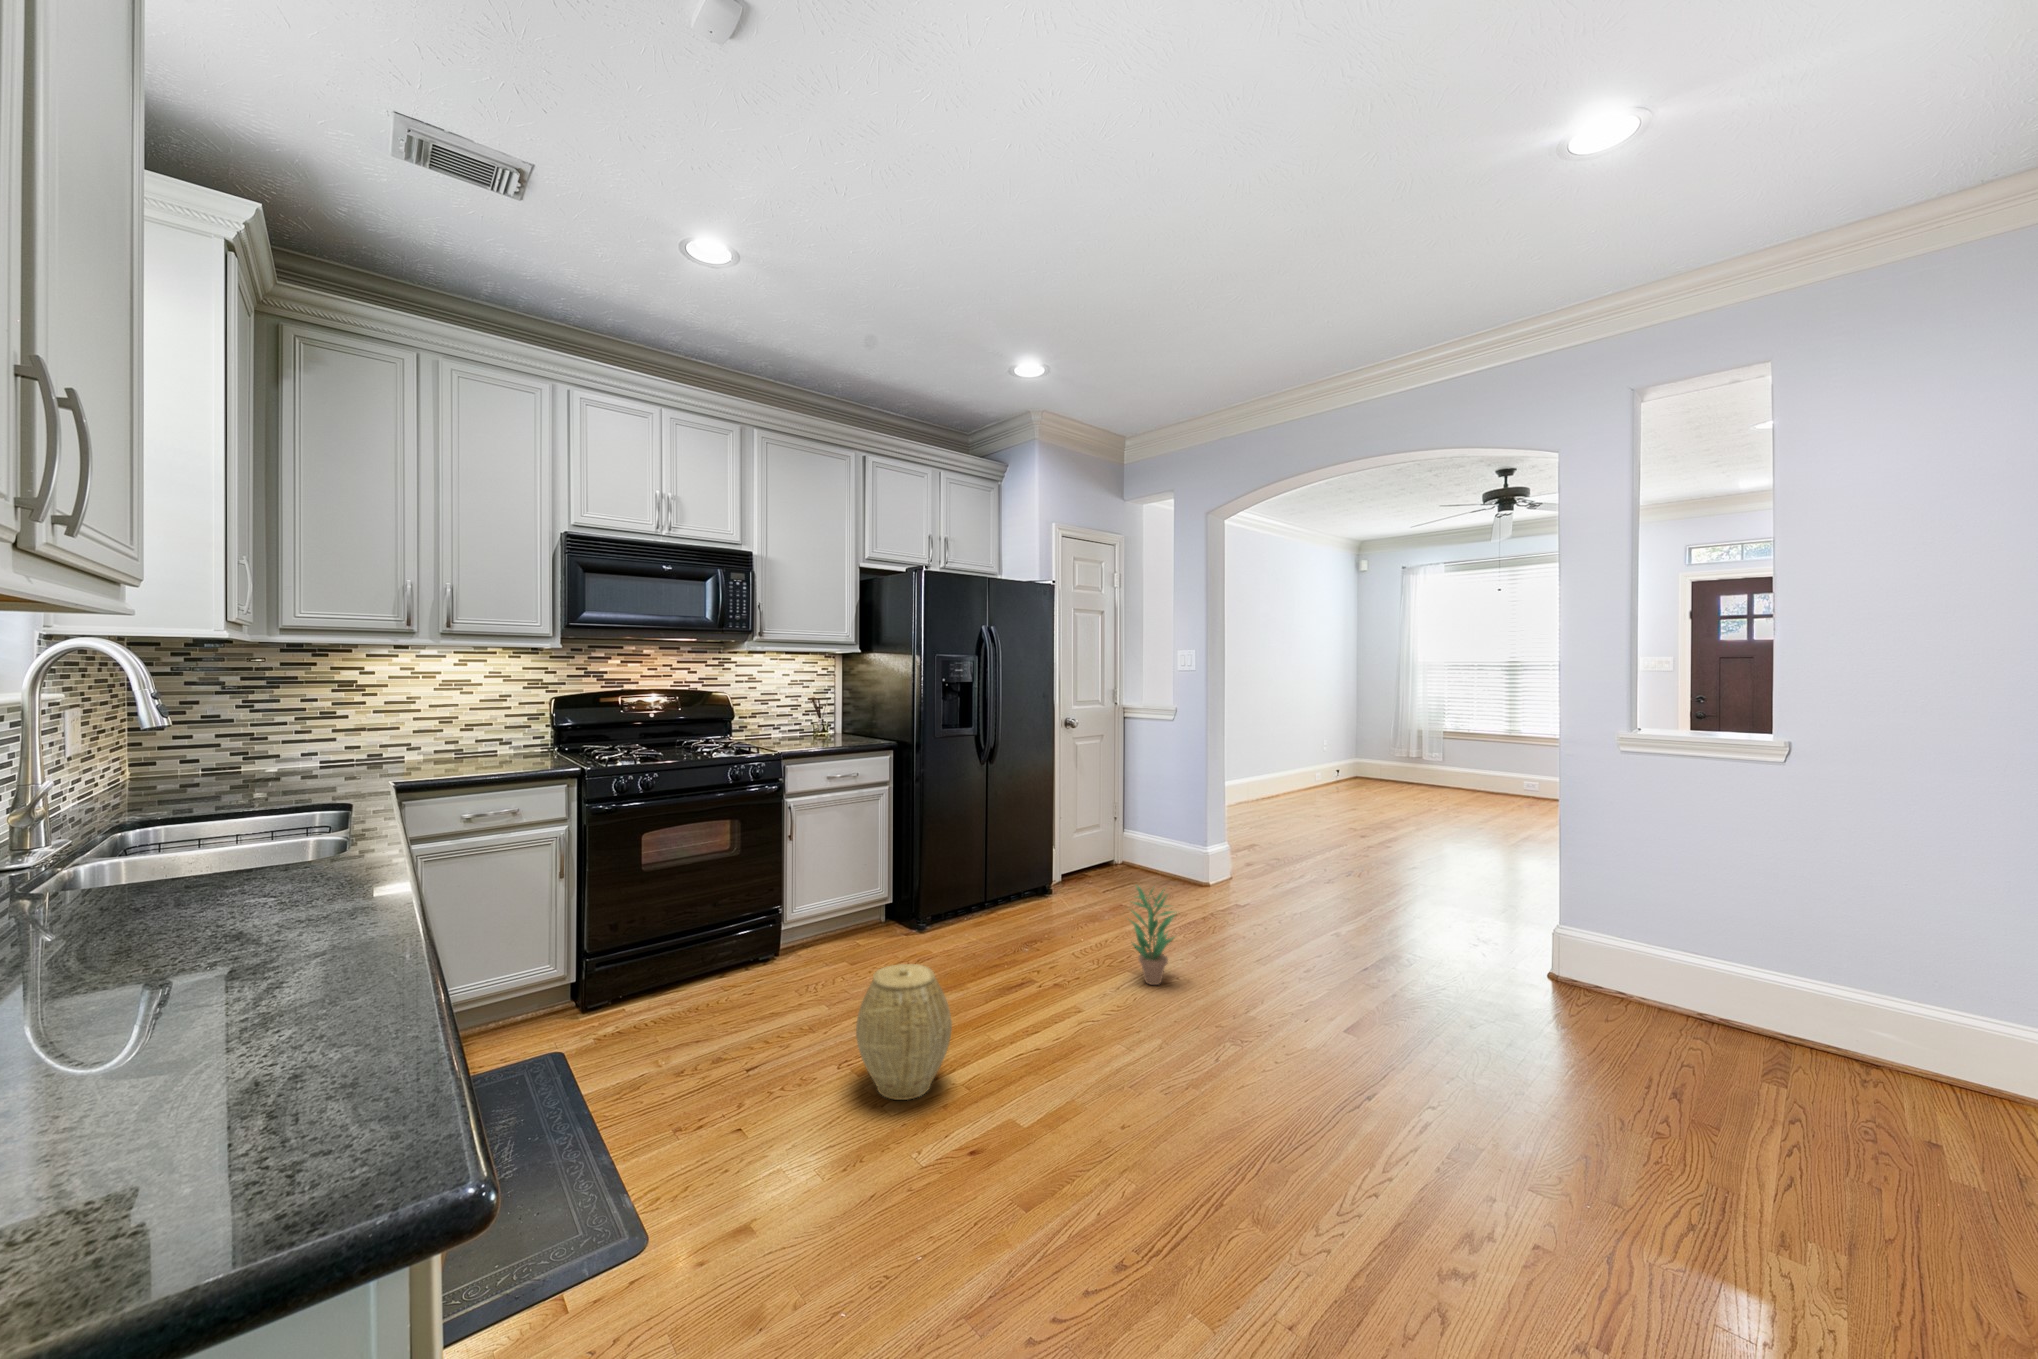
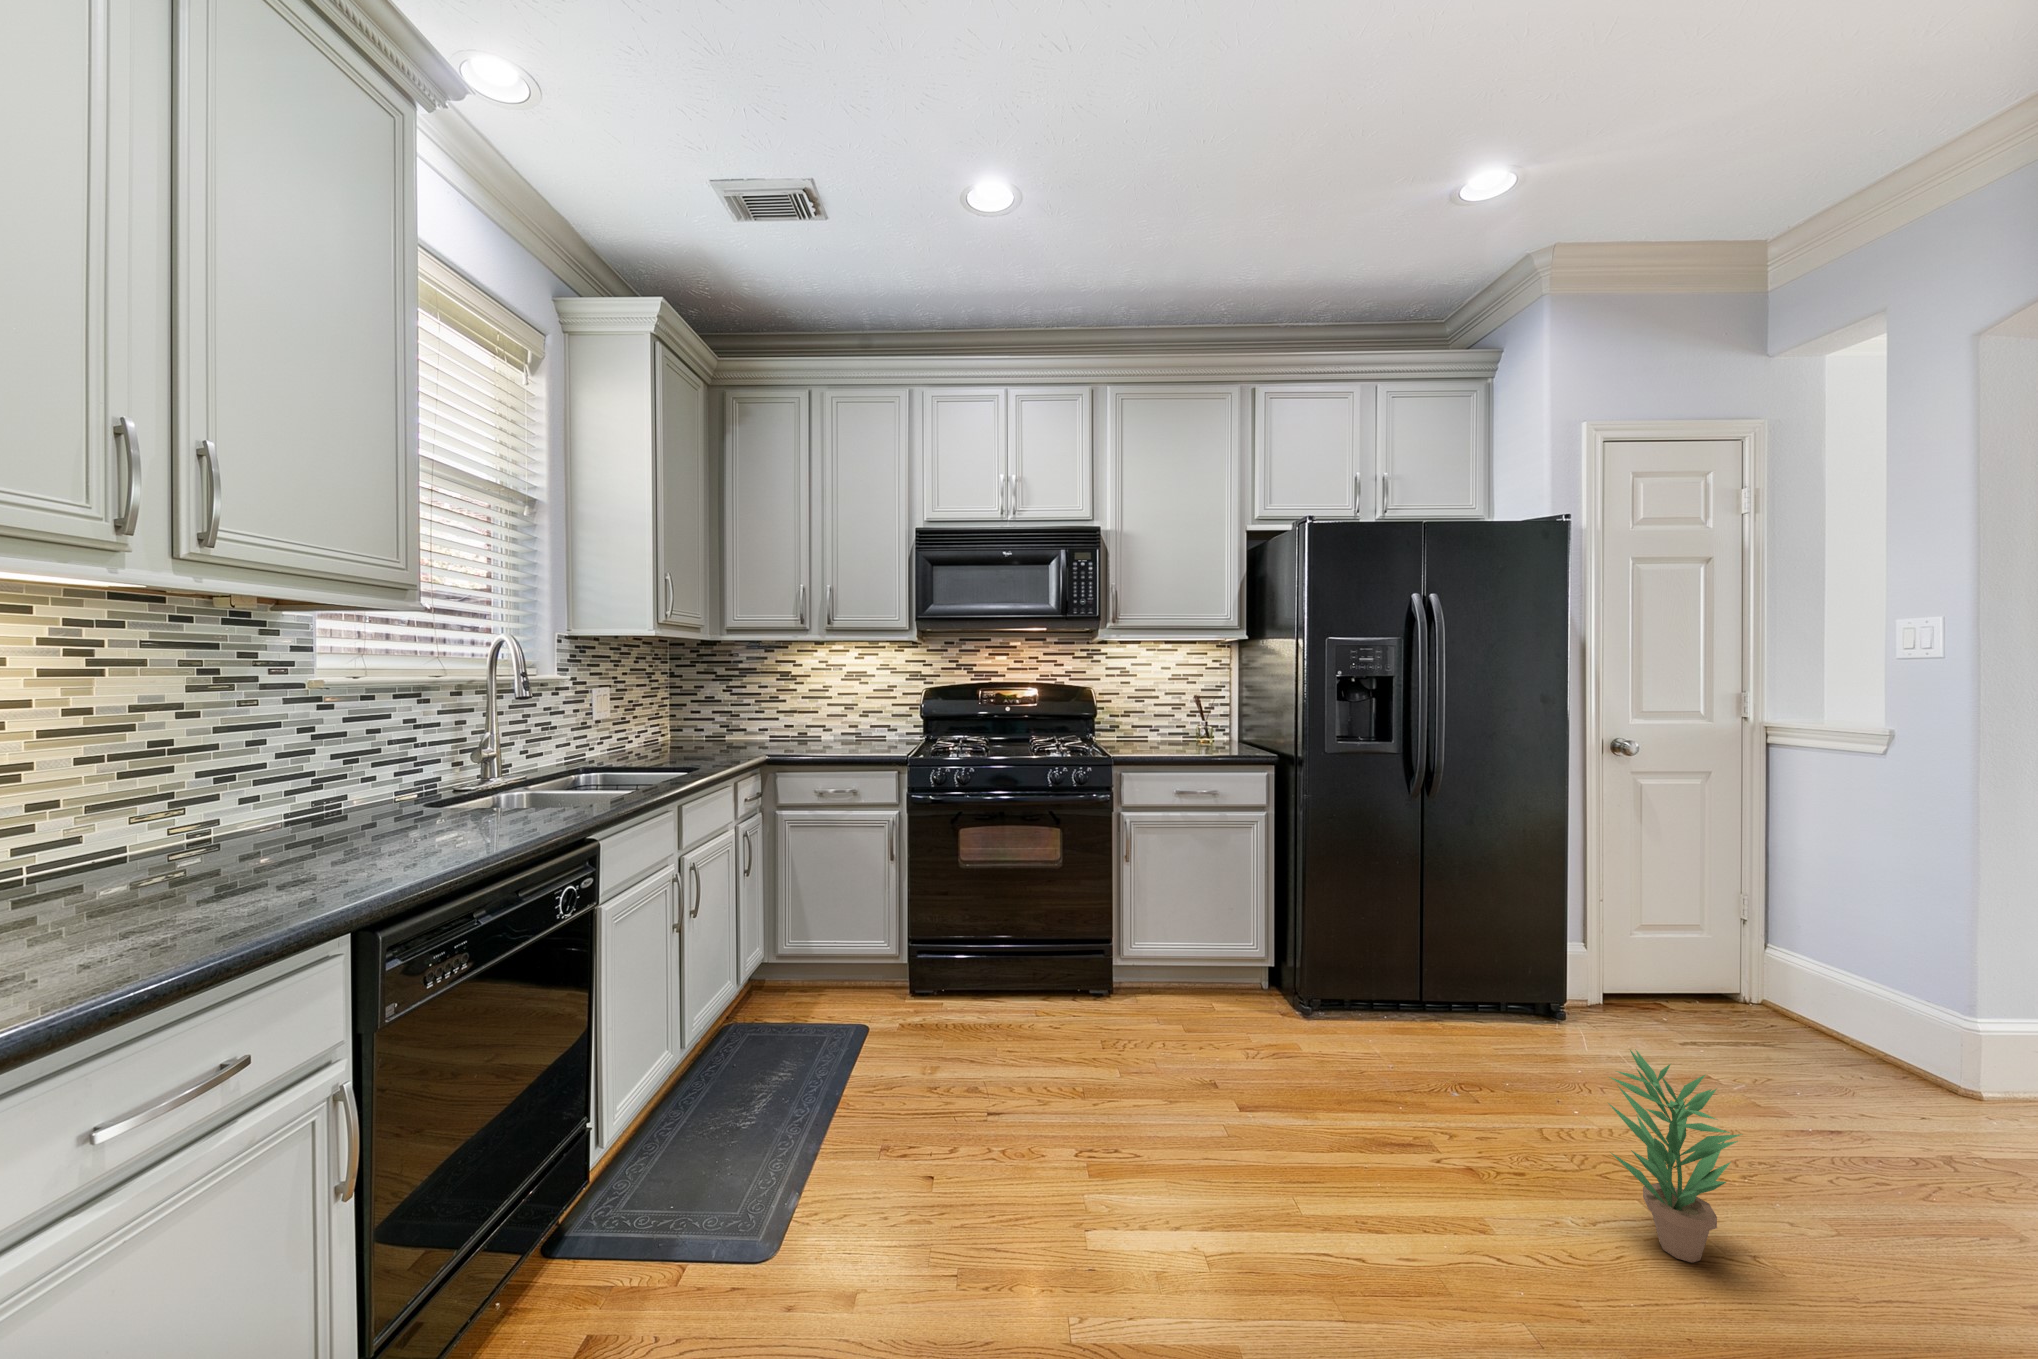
woven basket: present [856,964,952,1100] -> none [1032,1050,1165,1254]

